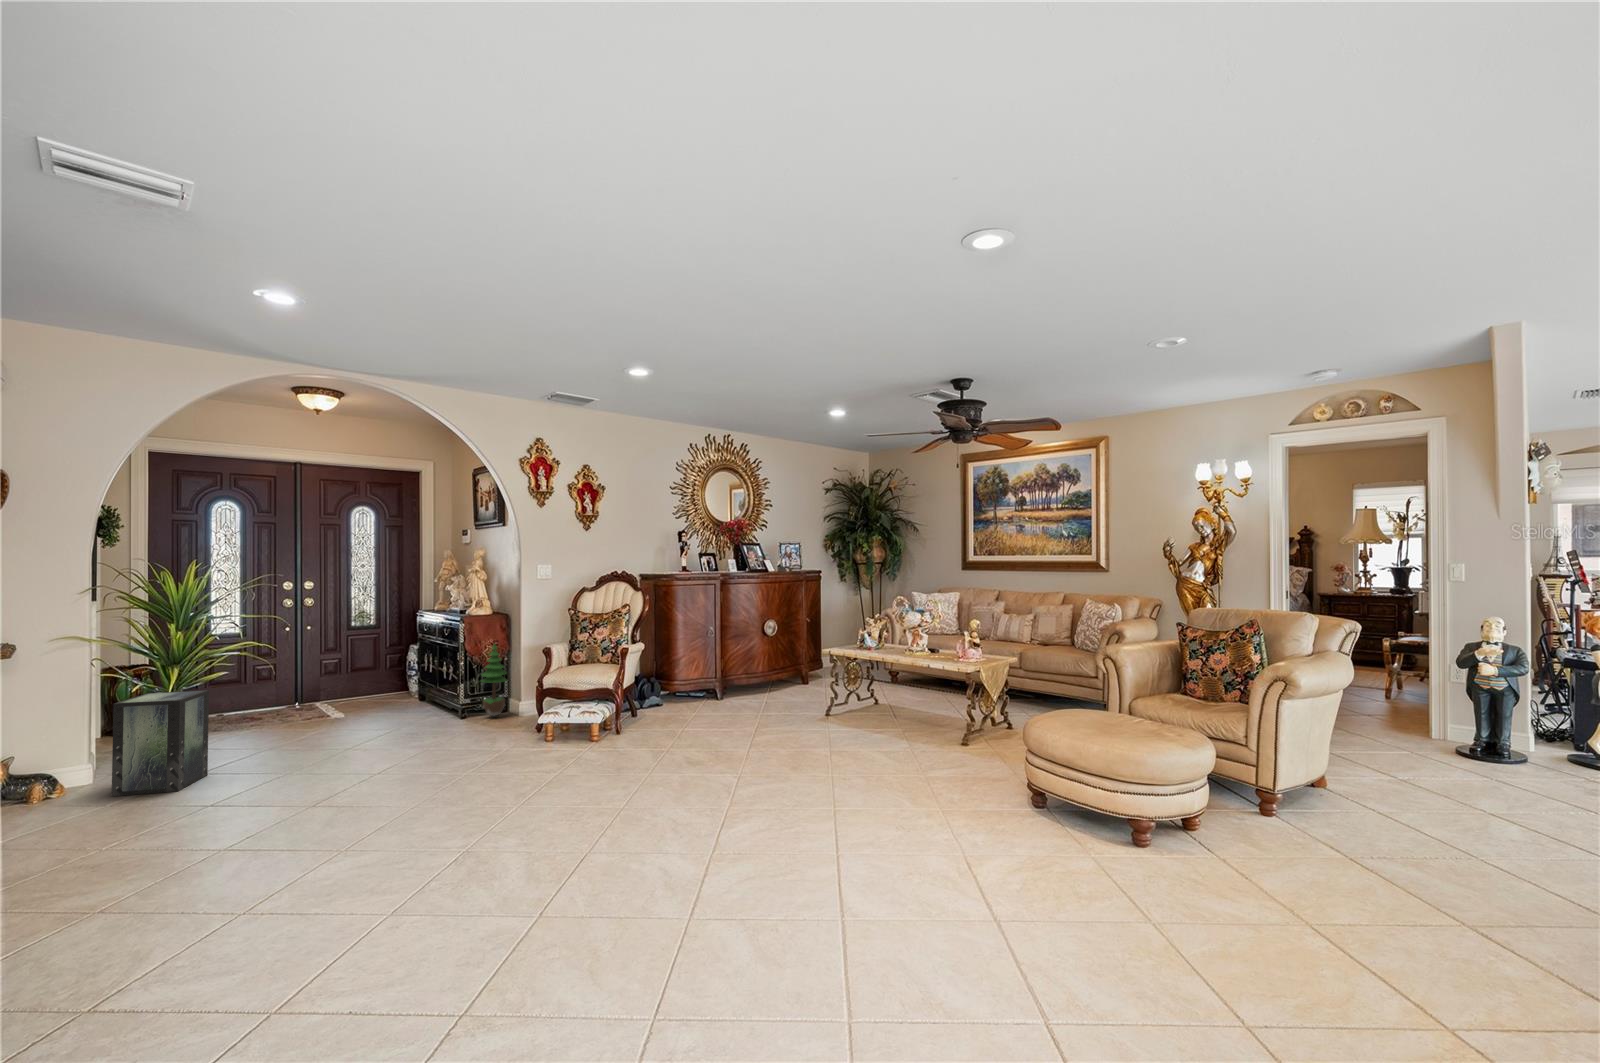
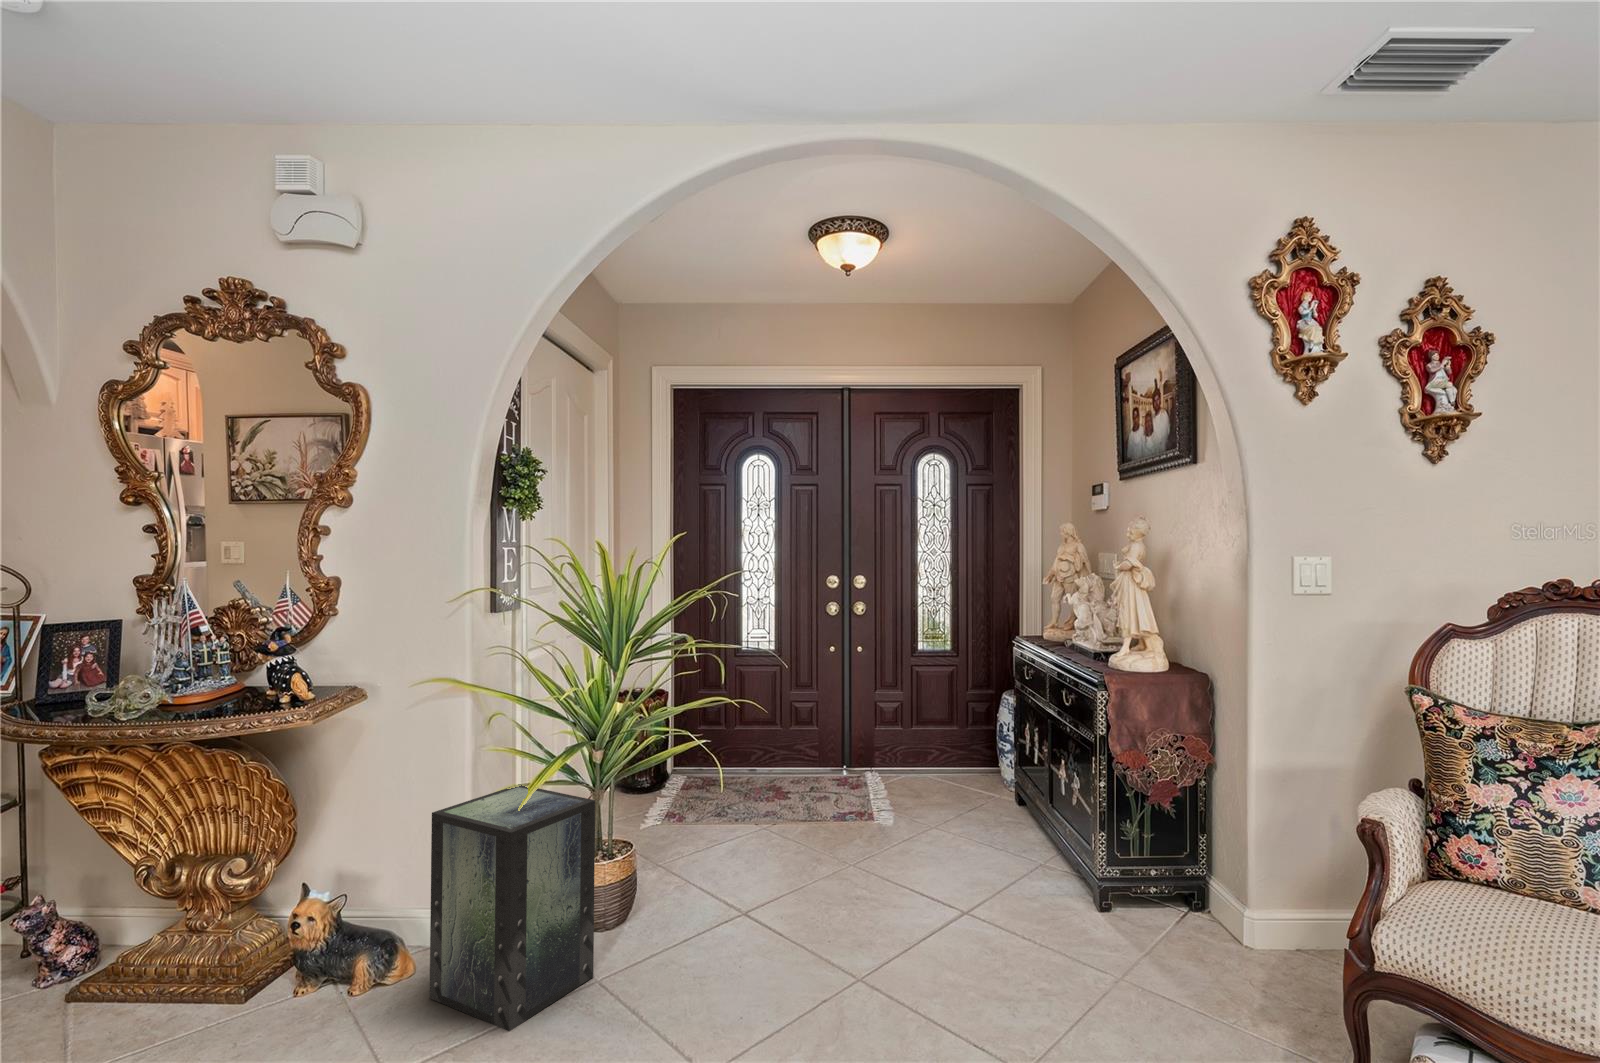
potted tree: present [481,644,507,717] -> none [1141,745,1212,931]

